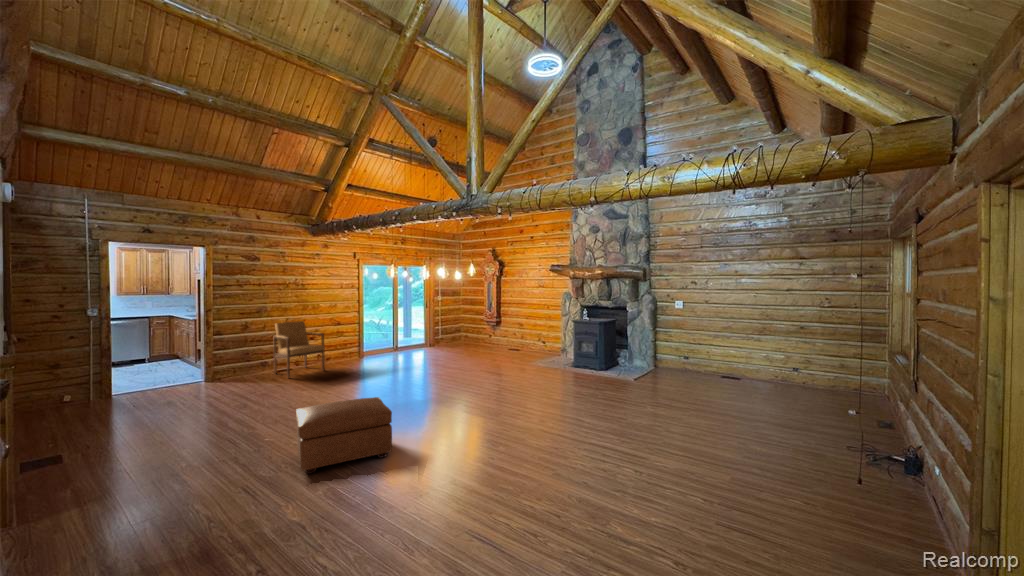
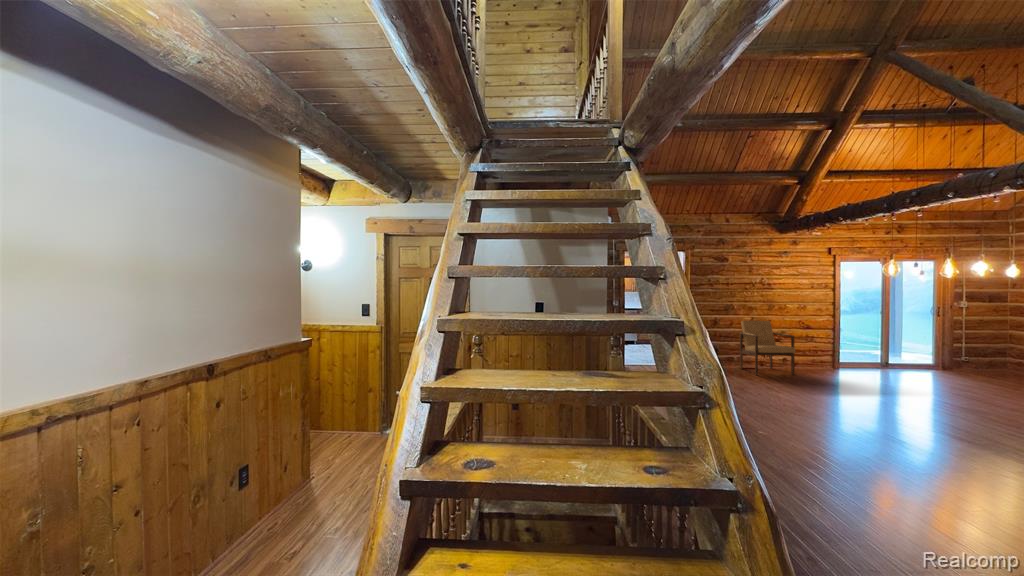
ottoman: present [296,397,392,474] -> none [795,403,940,492]

